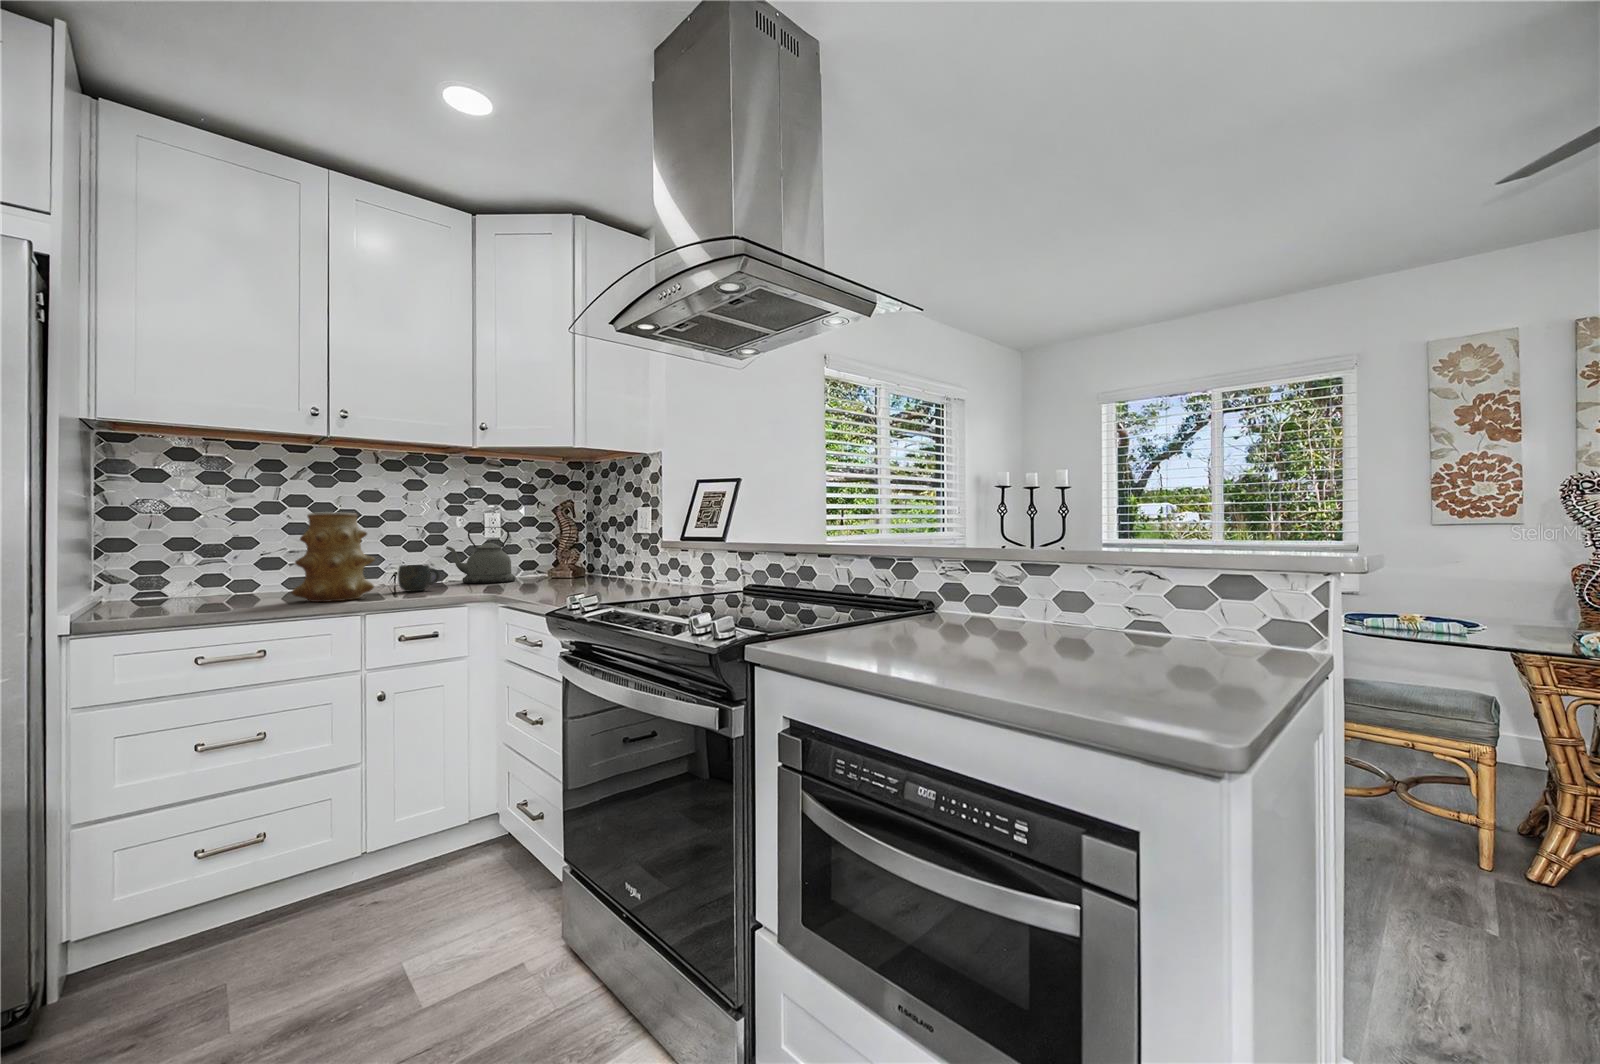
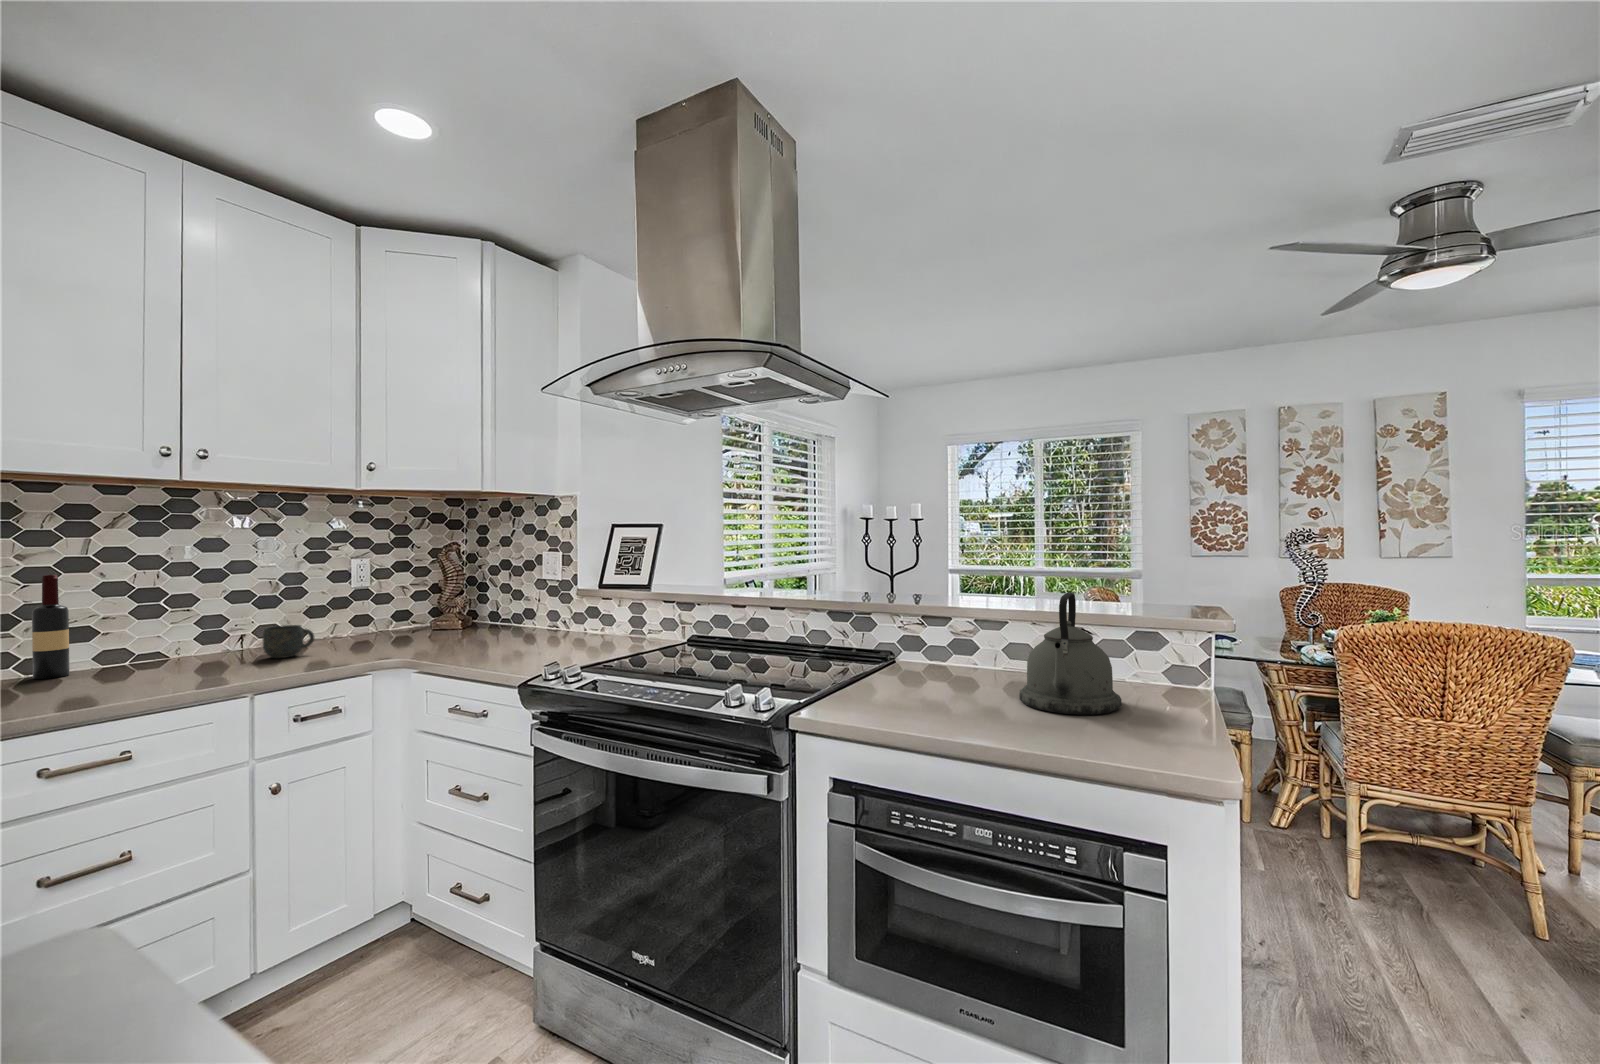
vase: present [292,512,375,602] -> none [144,573,251,682]
wine bottle: none [235,515,262,597] -> present [32,575,70,679]
kettle: present [446,527,516,583] -> present [1019,593,1122,715]

